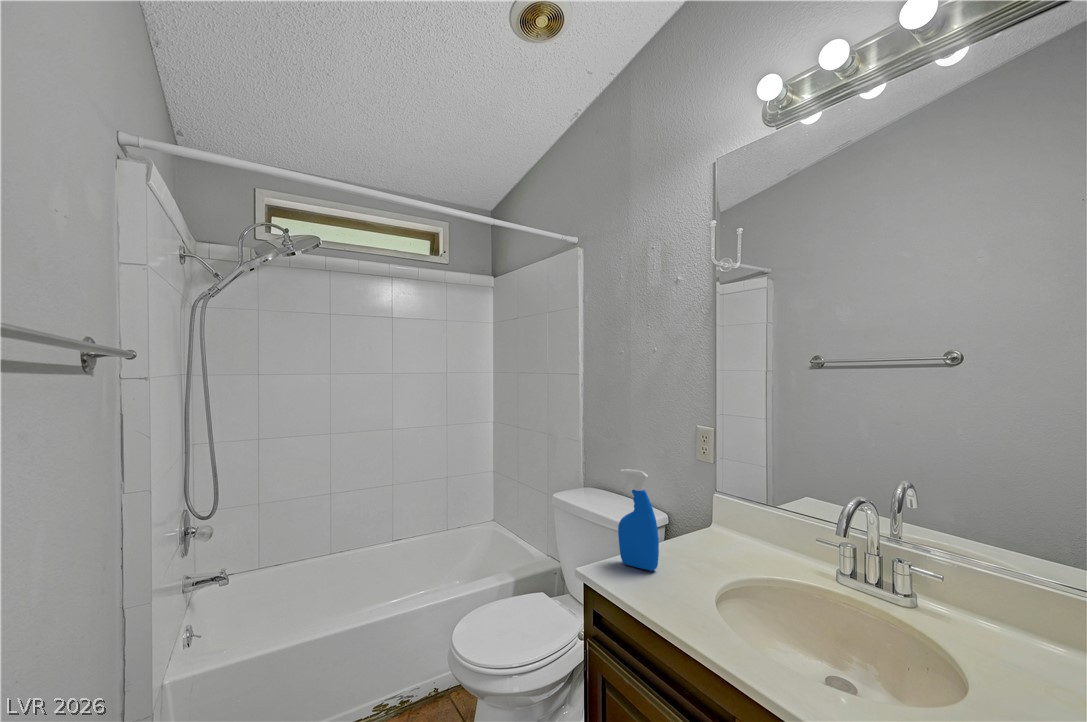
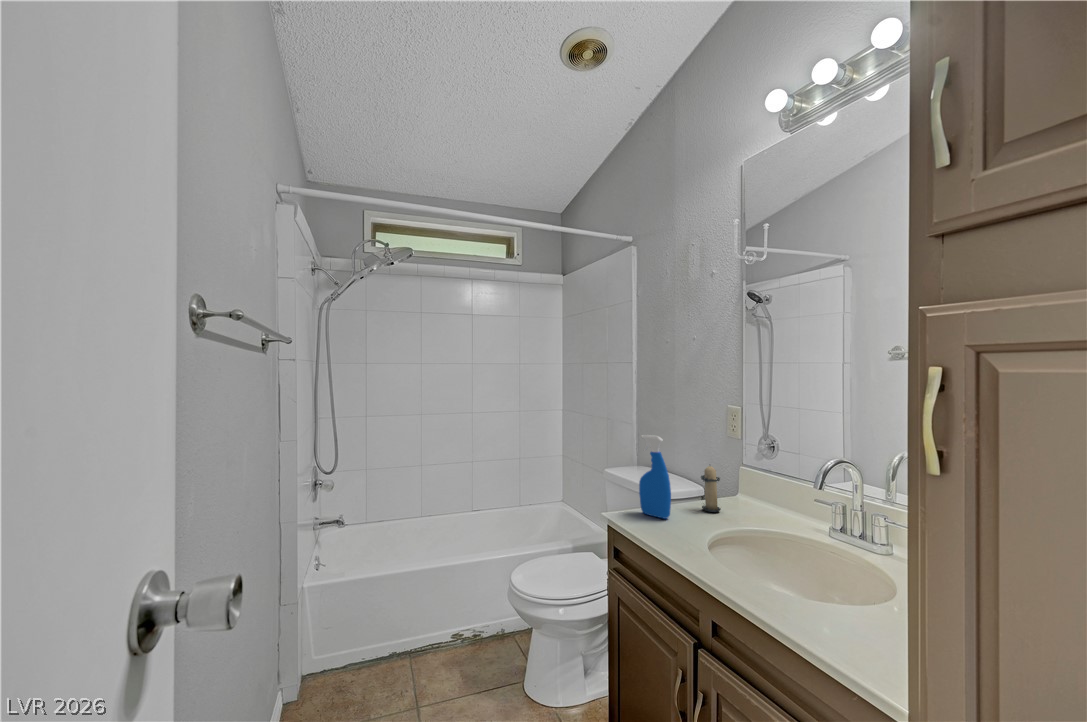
candle: none [681,497,710,556] -> present [701,466,721,512]

